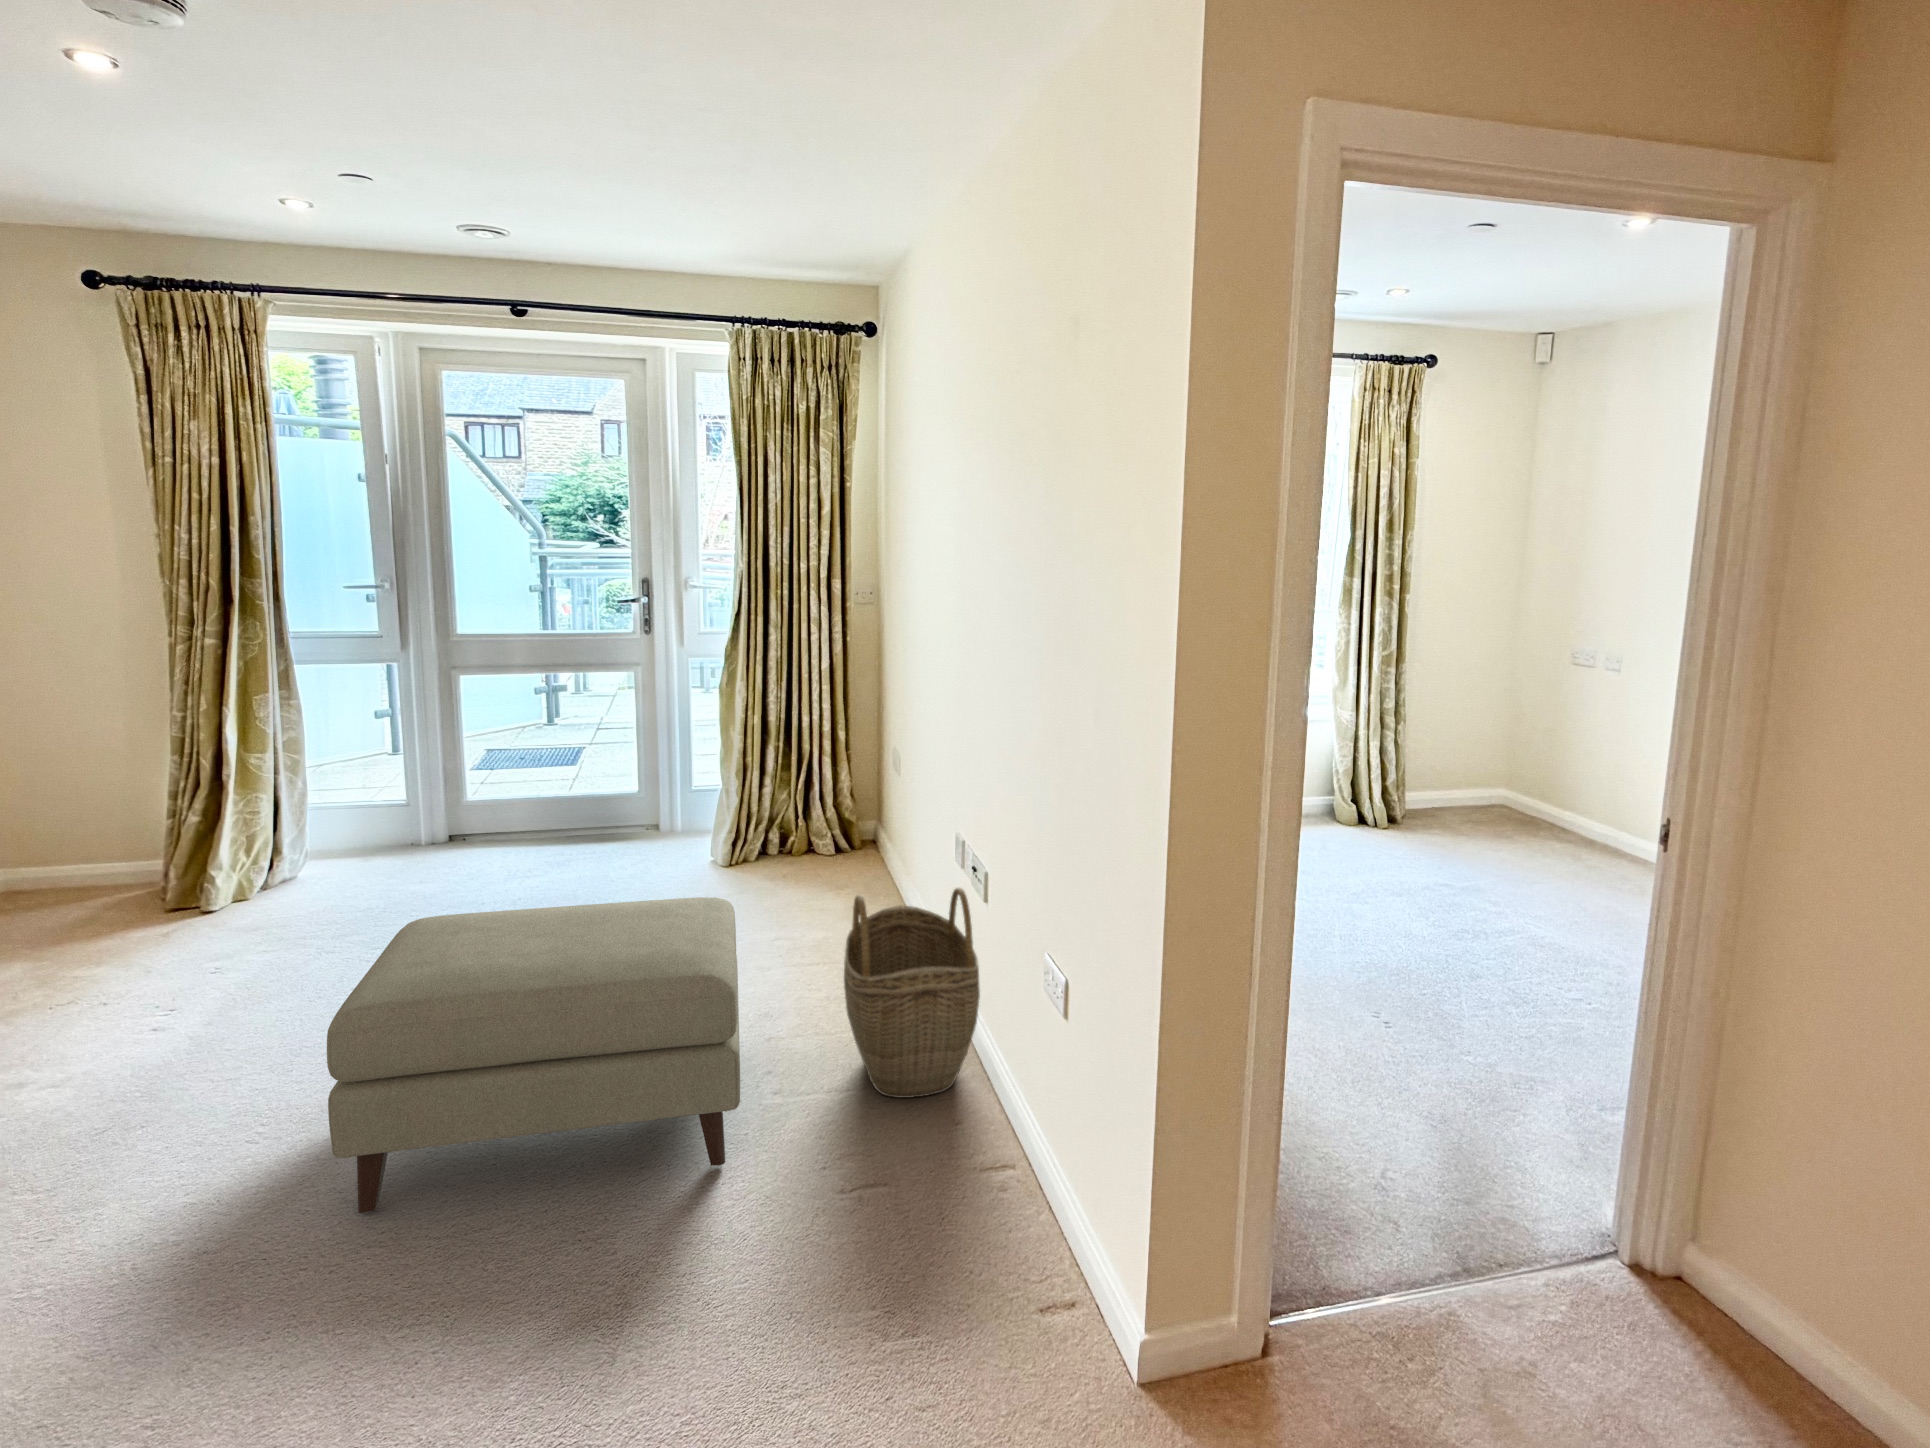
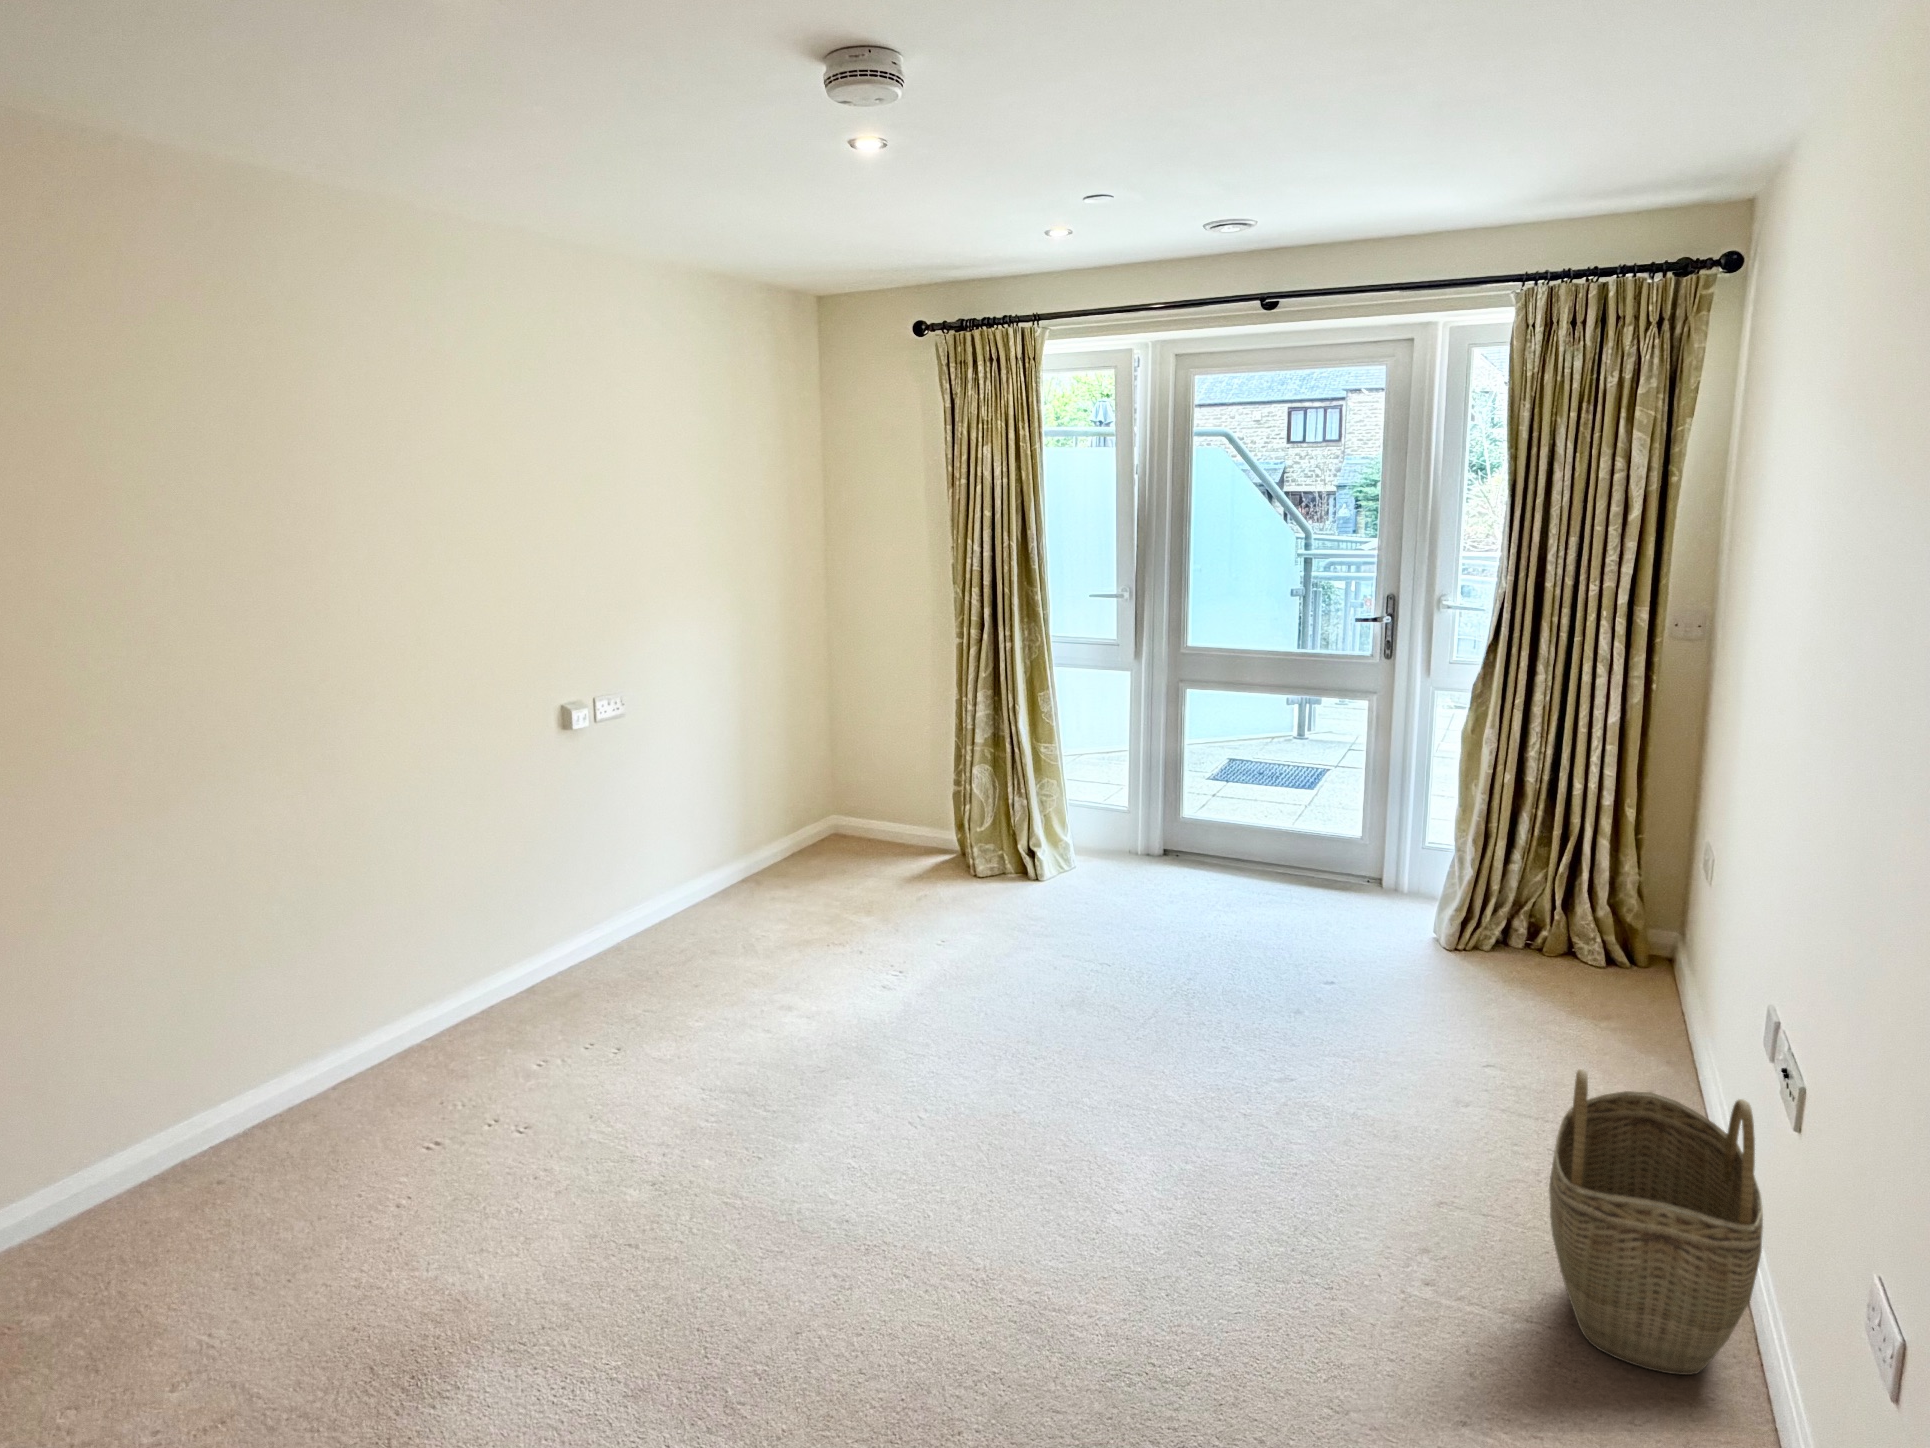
ottoman: present [327,897,740,1213] -> none [986,964,1417,1348]

